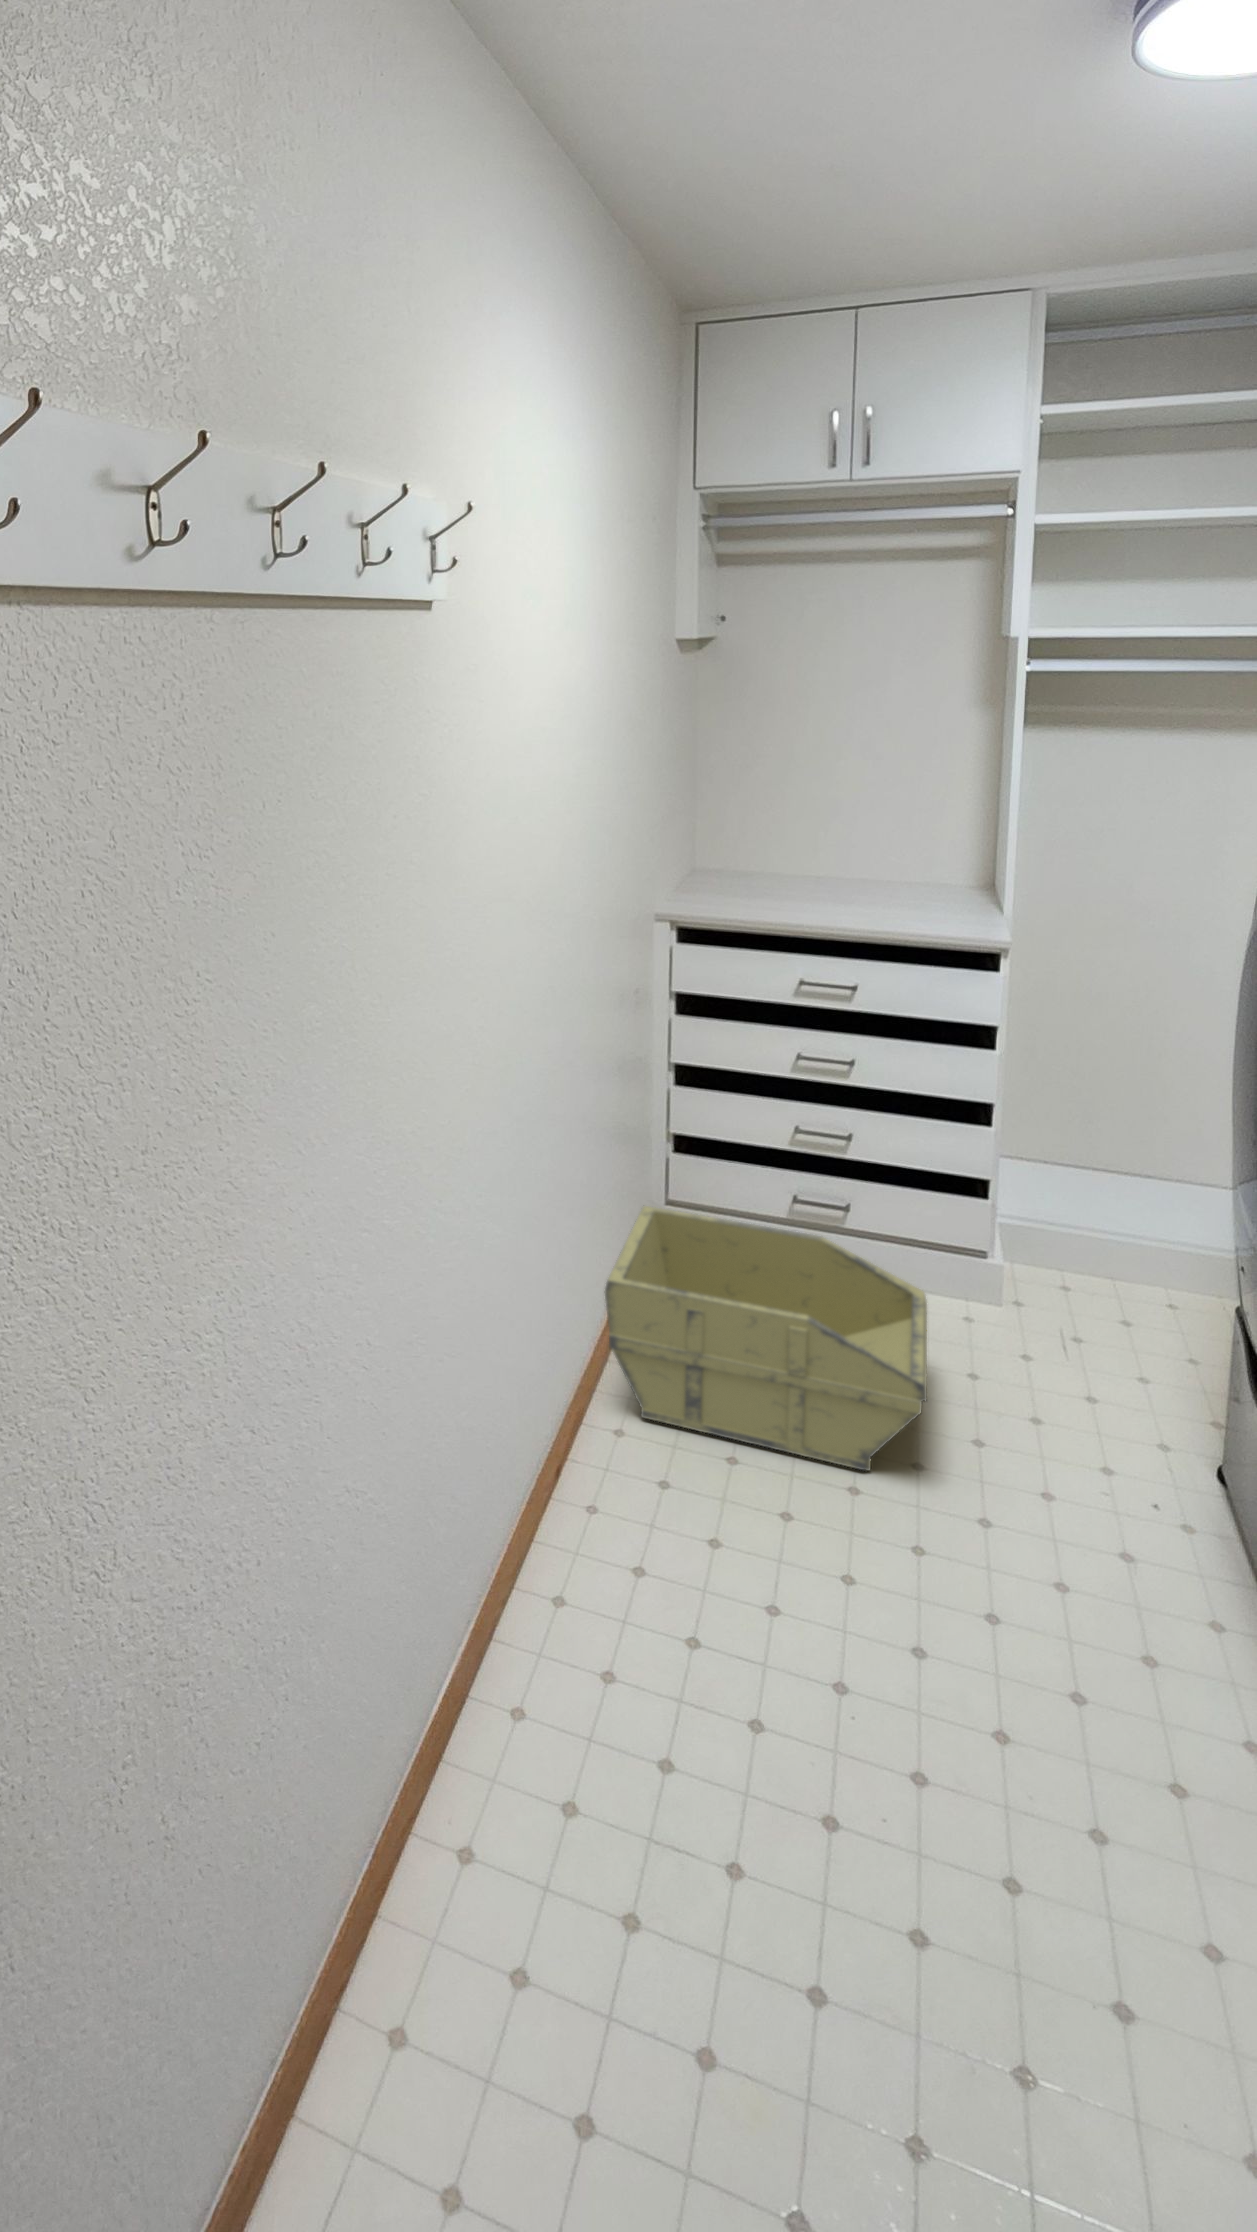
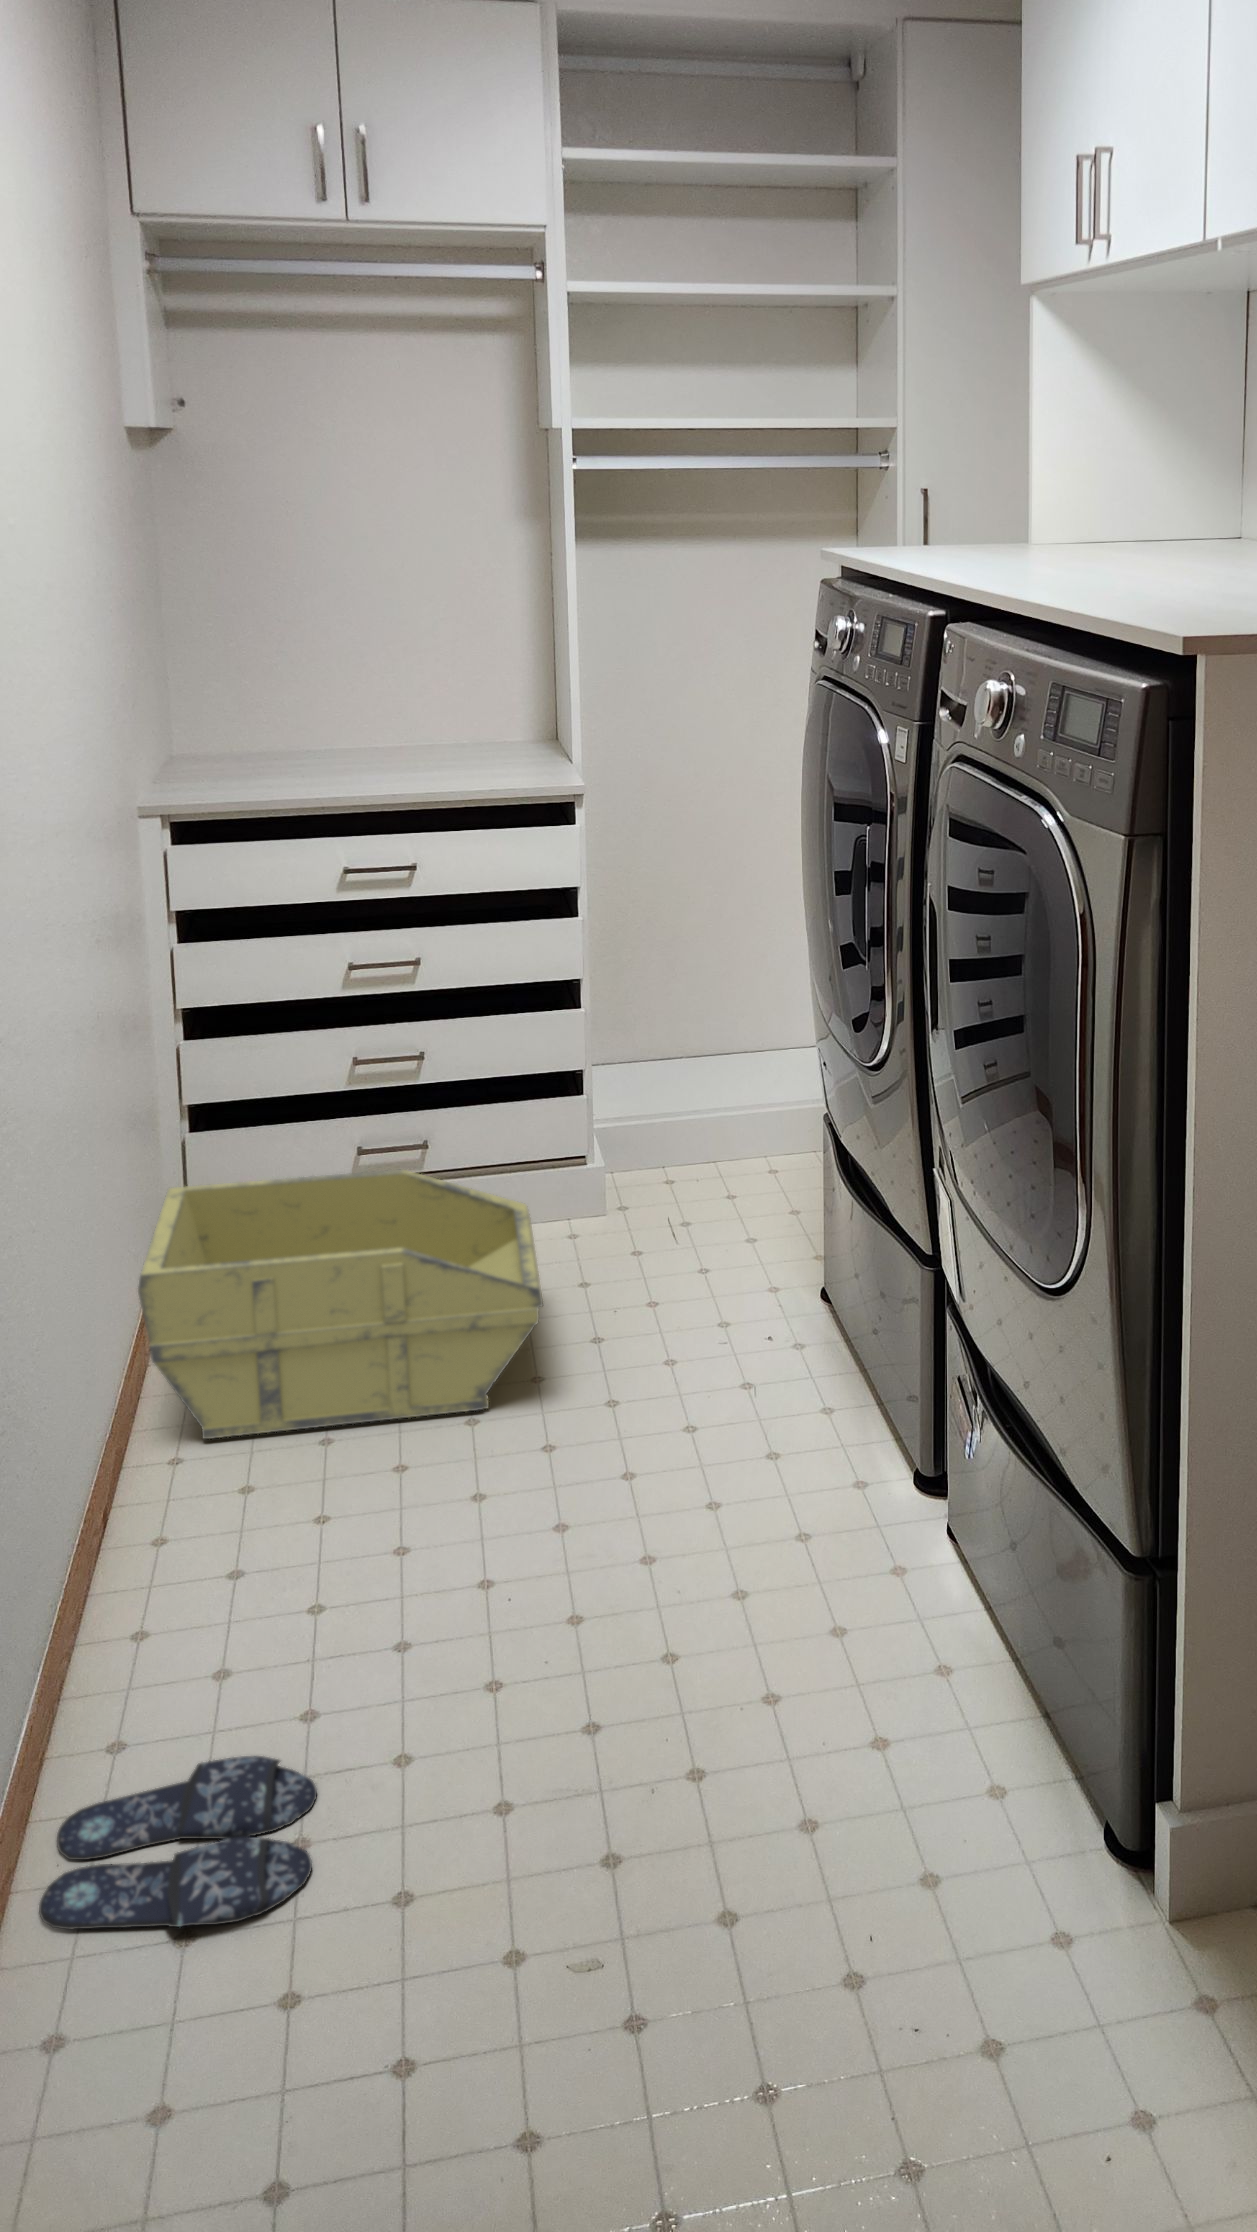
slippers: none [439,1740,665,1935] -> present [39,1756,317,1930]

